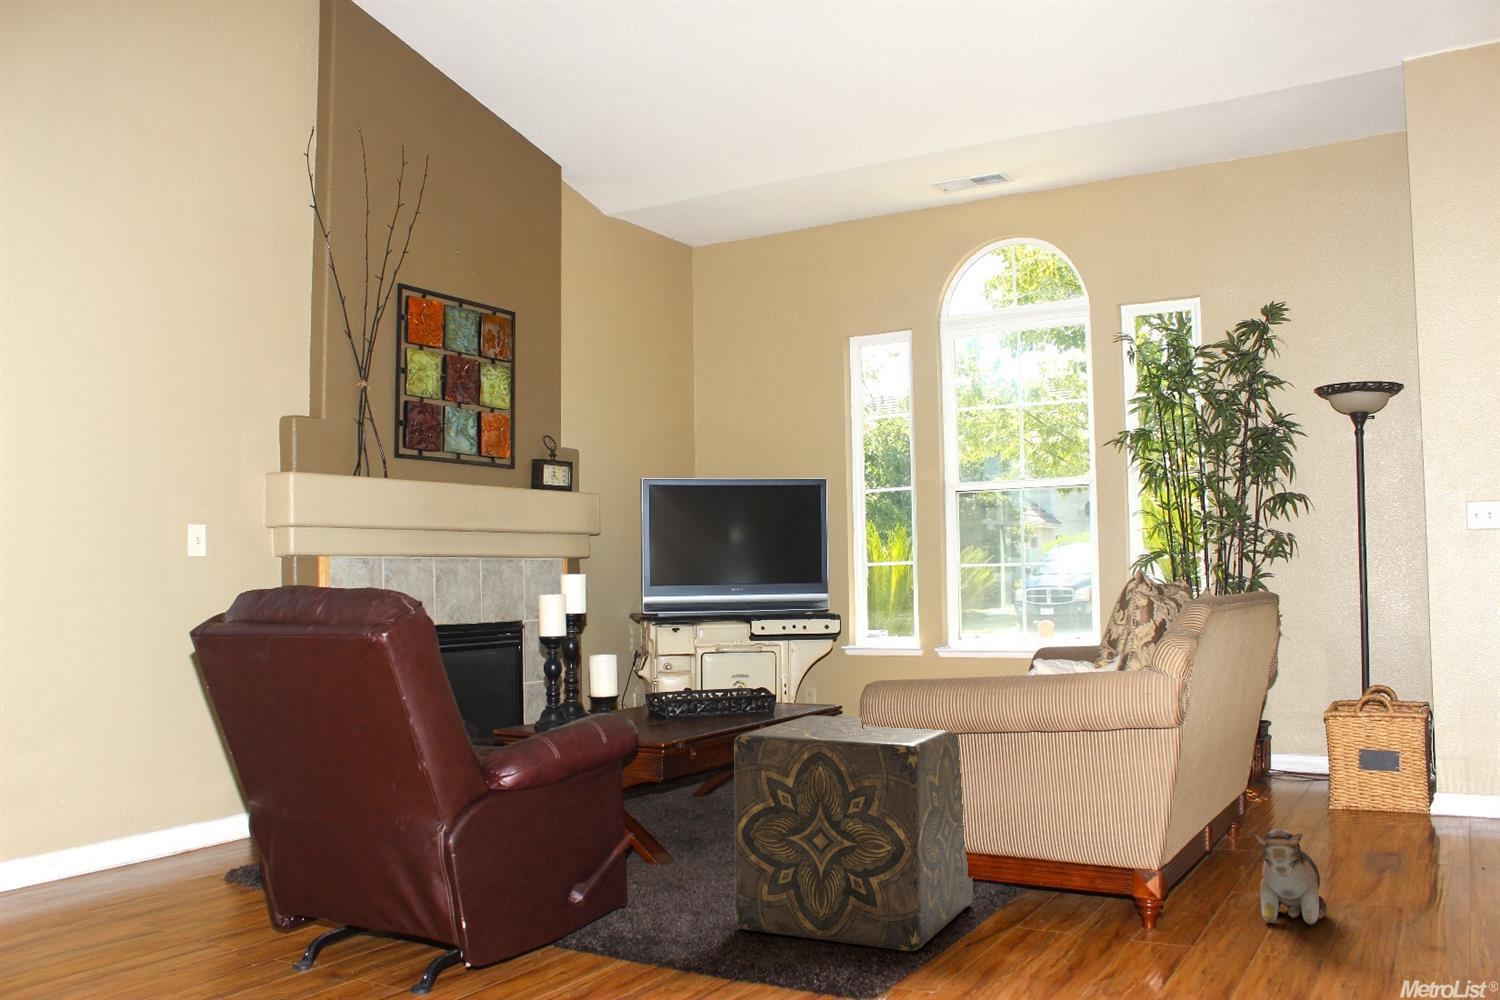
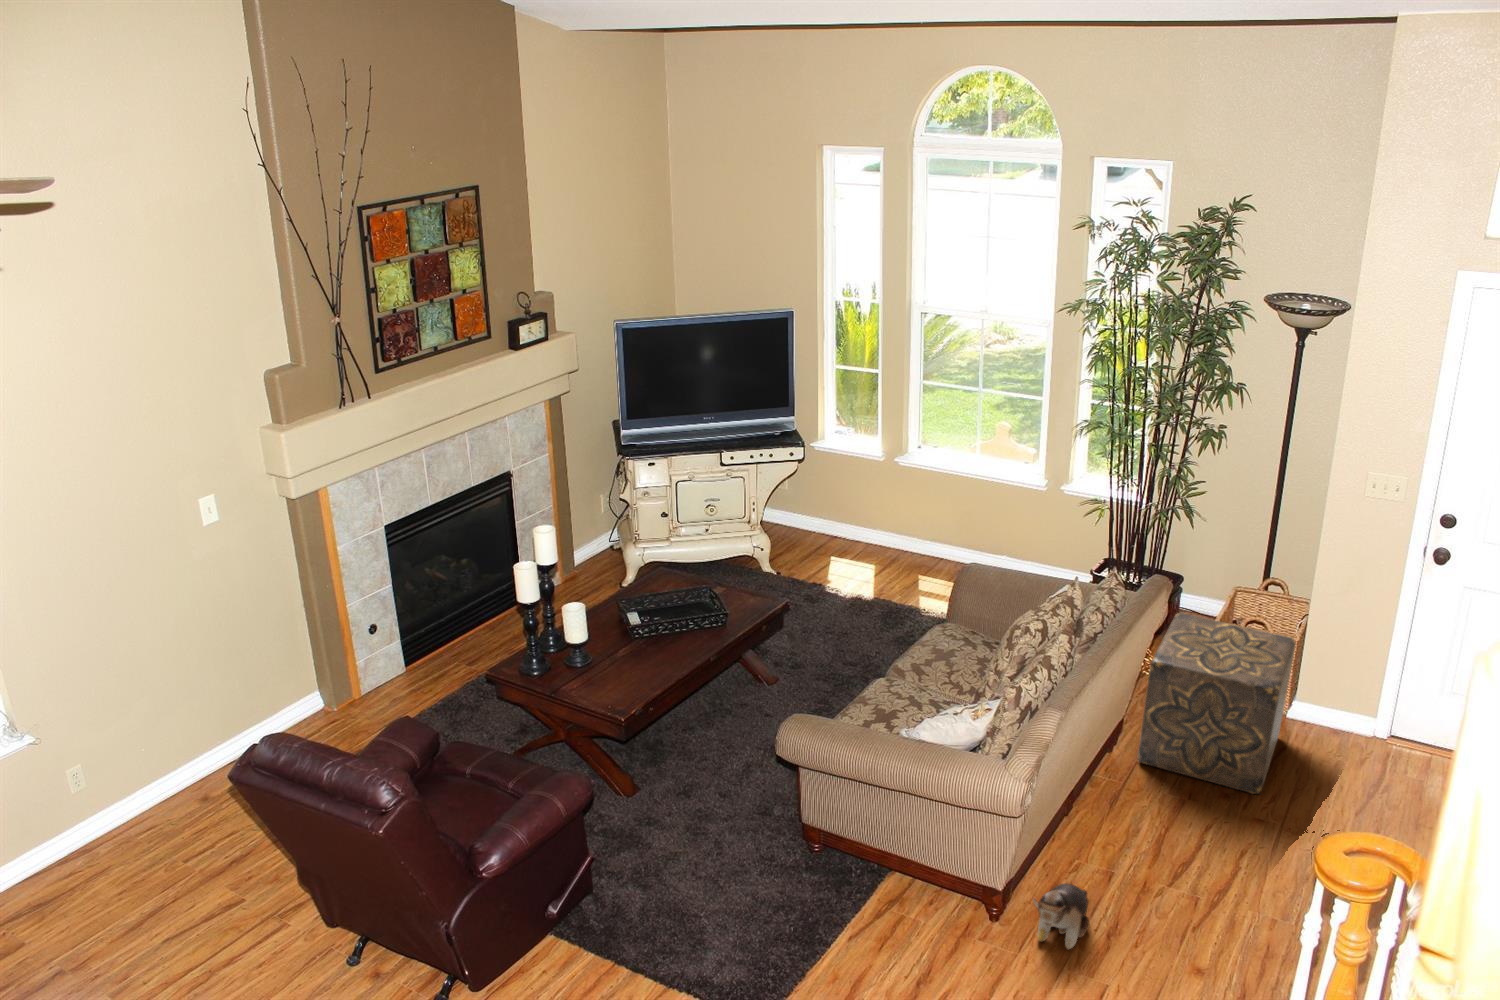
ottoman: present [734,715,973,952] -> present [1138,613,1296,794]

